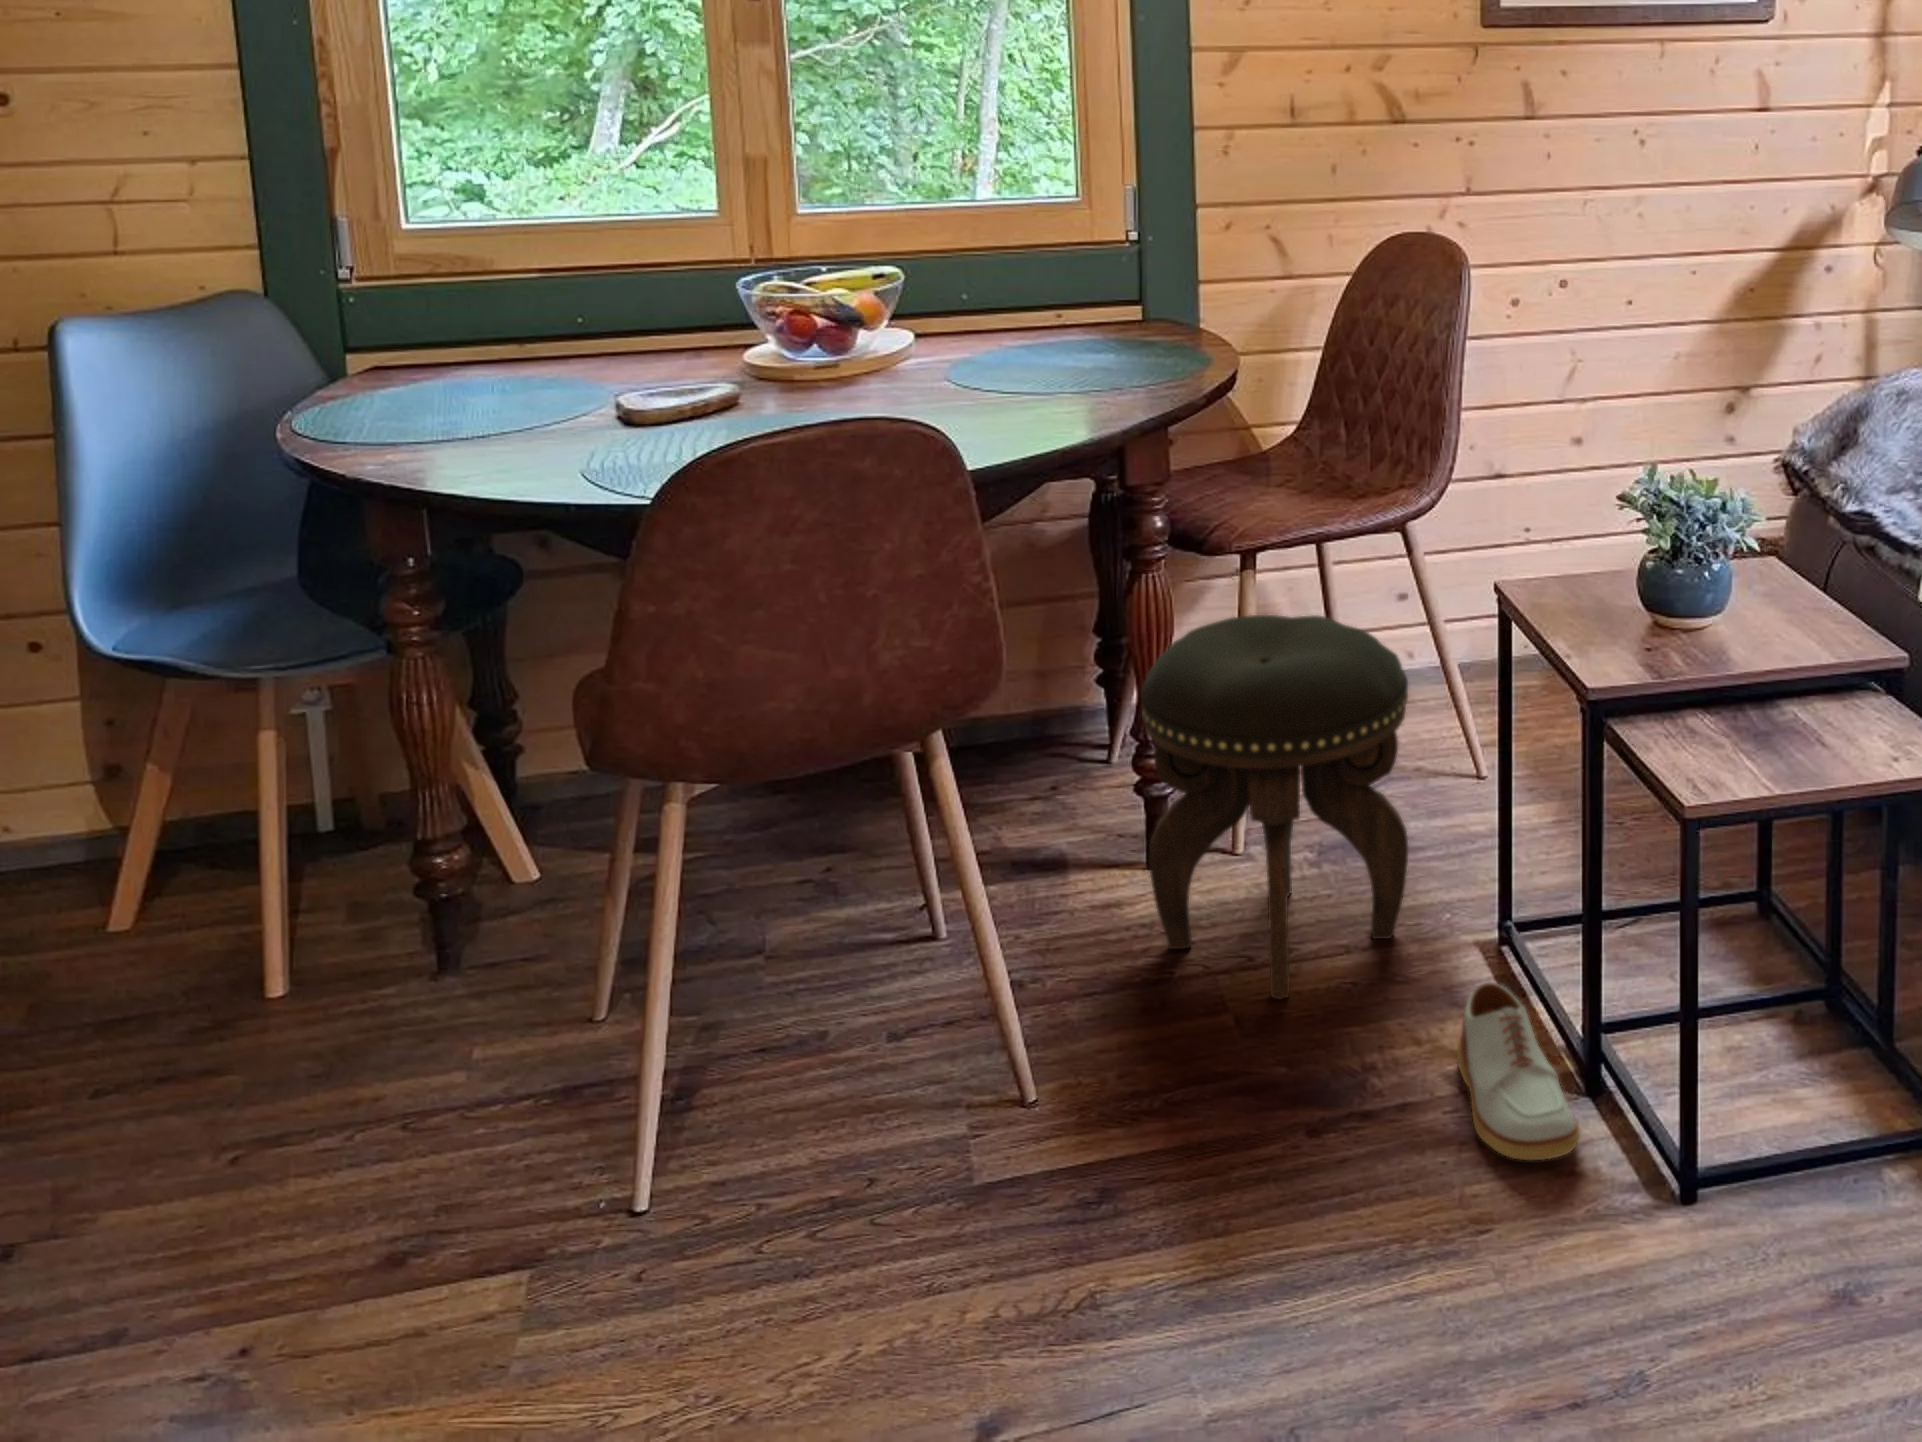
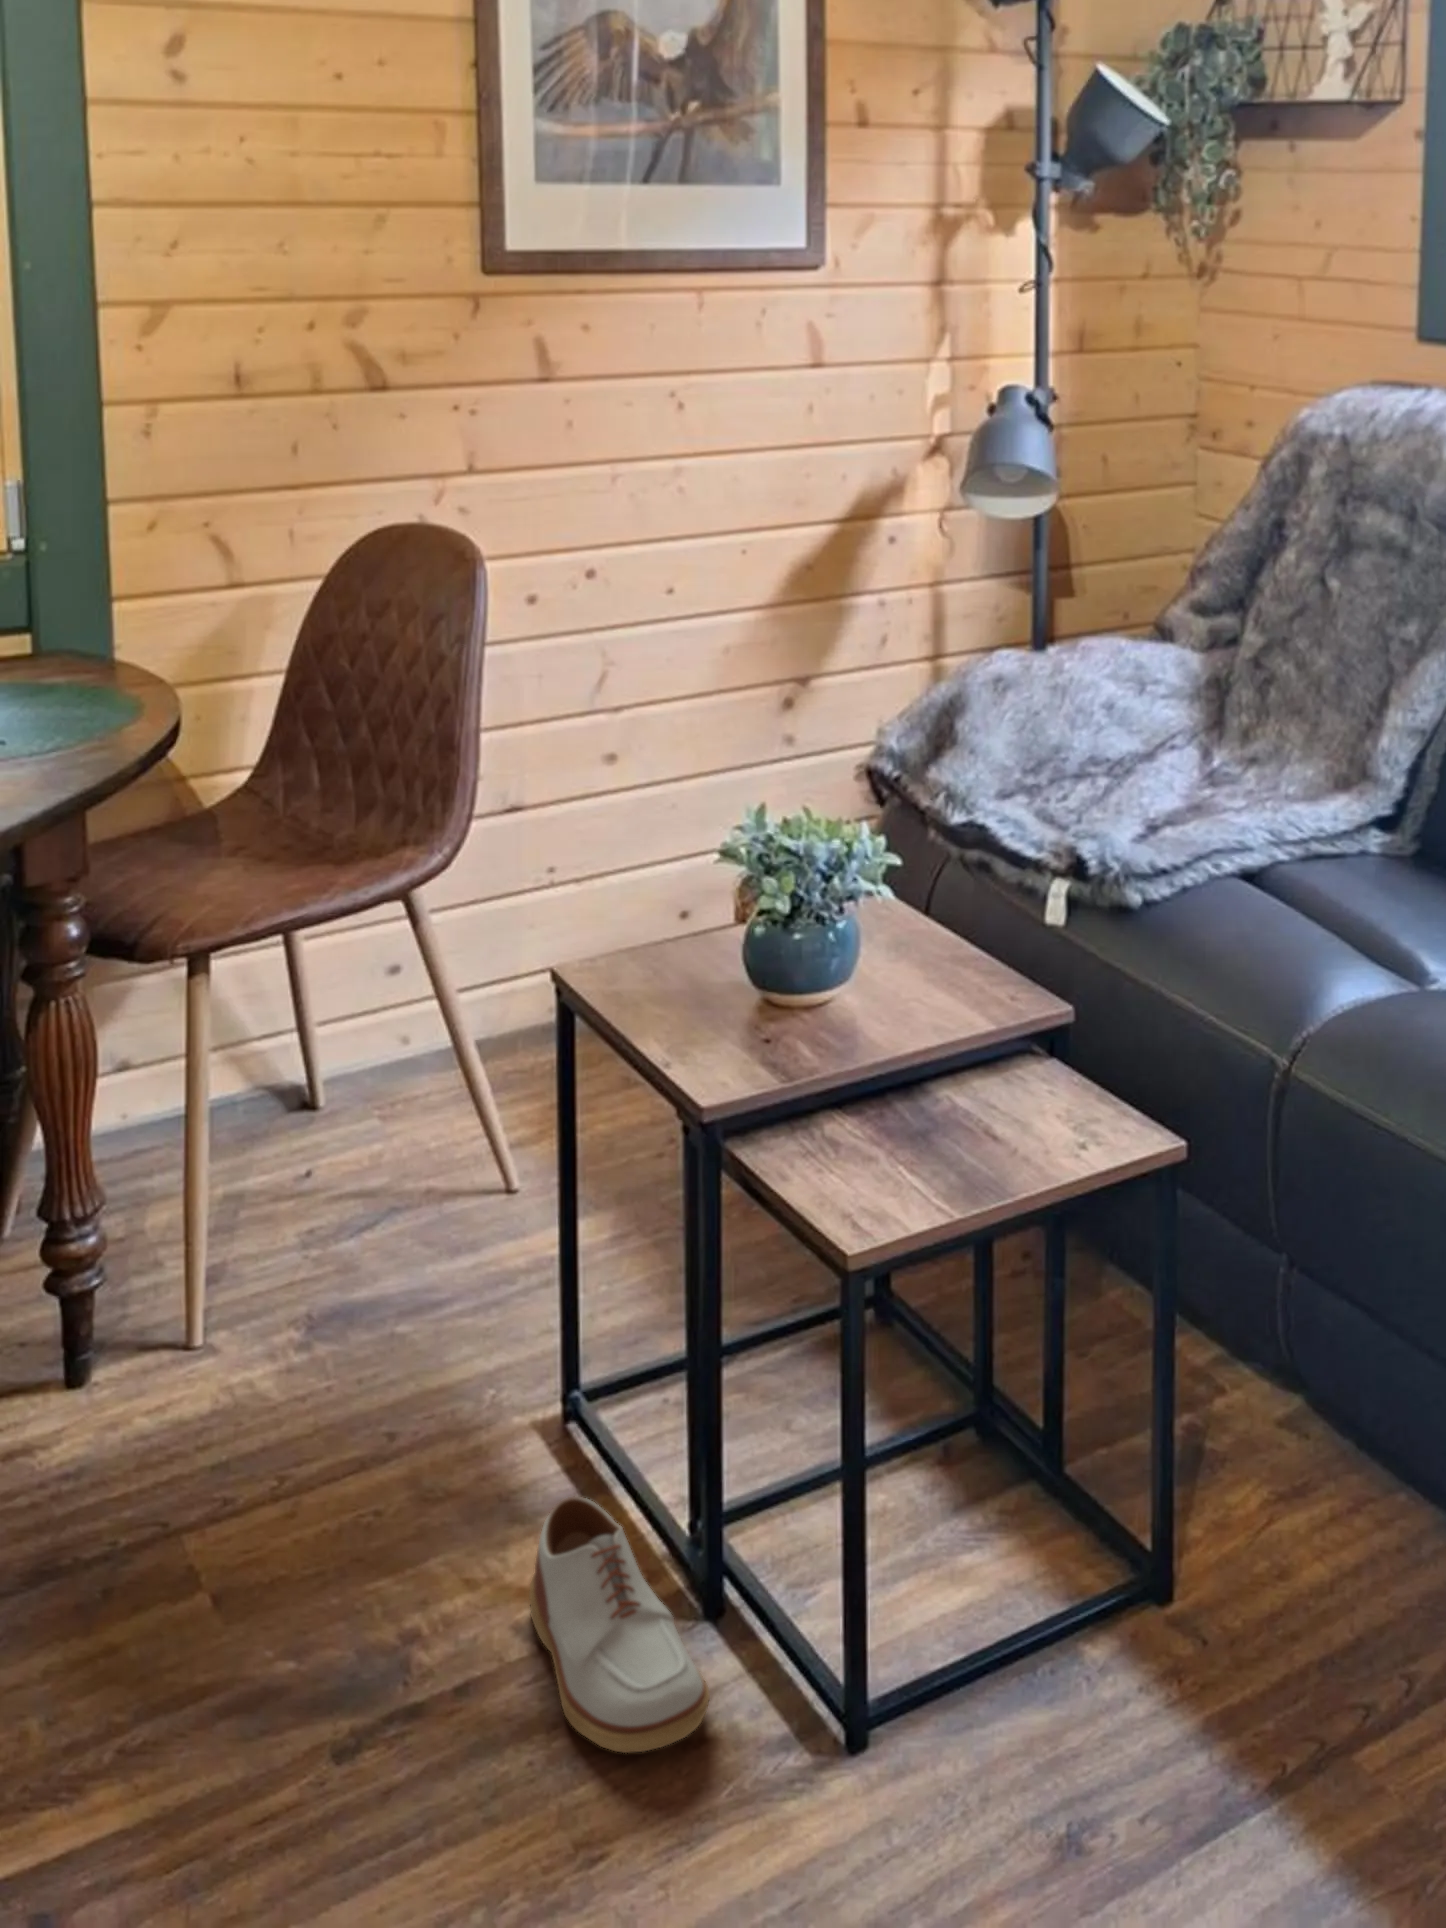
footstool: present [1141,615,1408,999] -> none [54,1029,439,1568]

